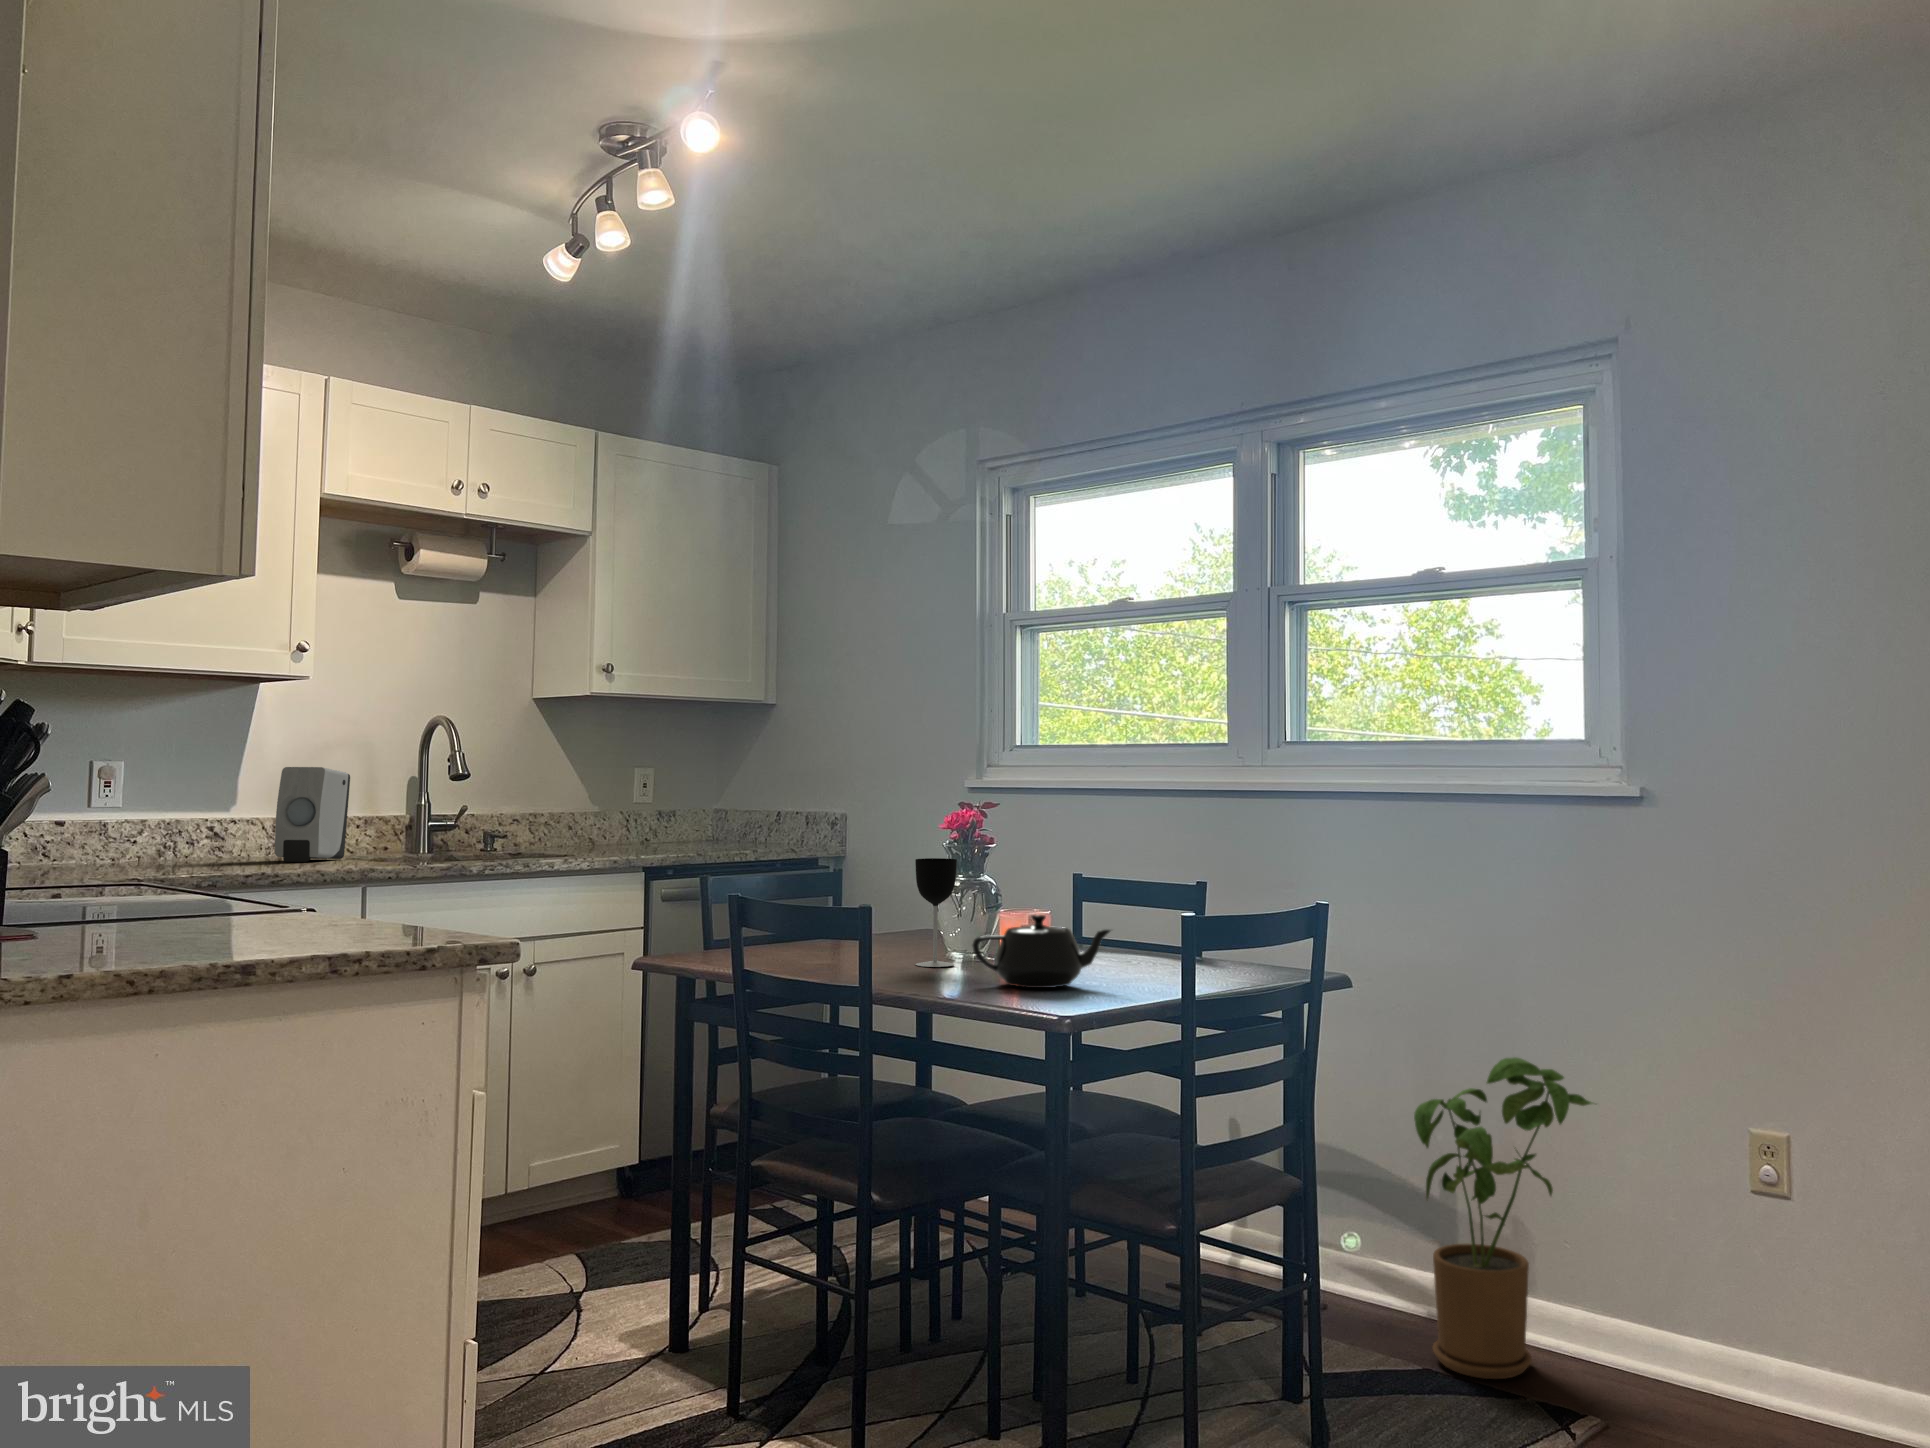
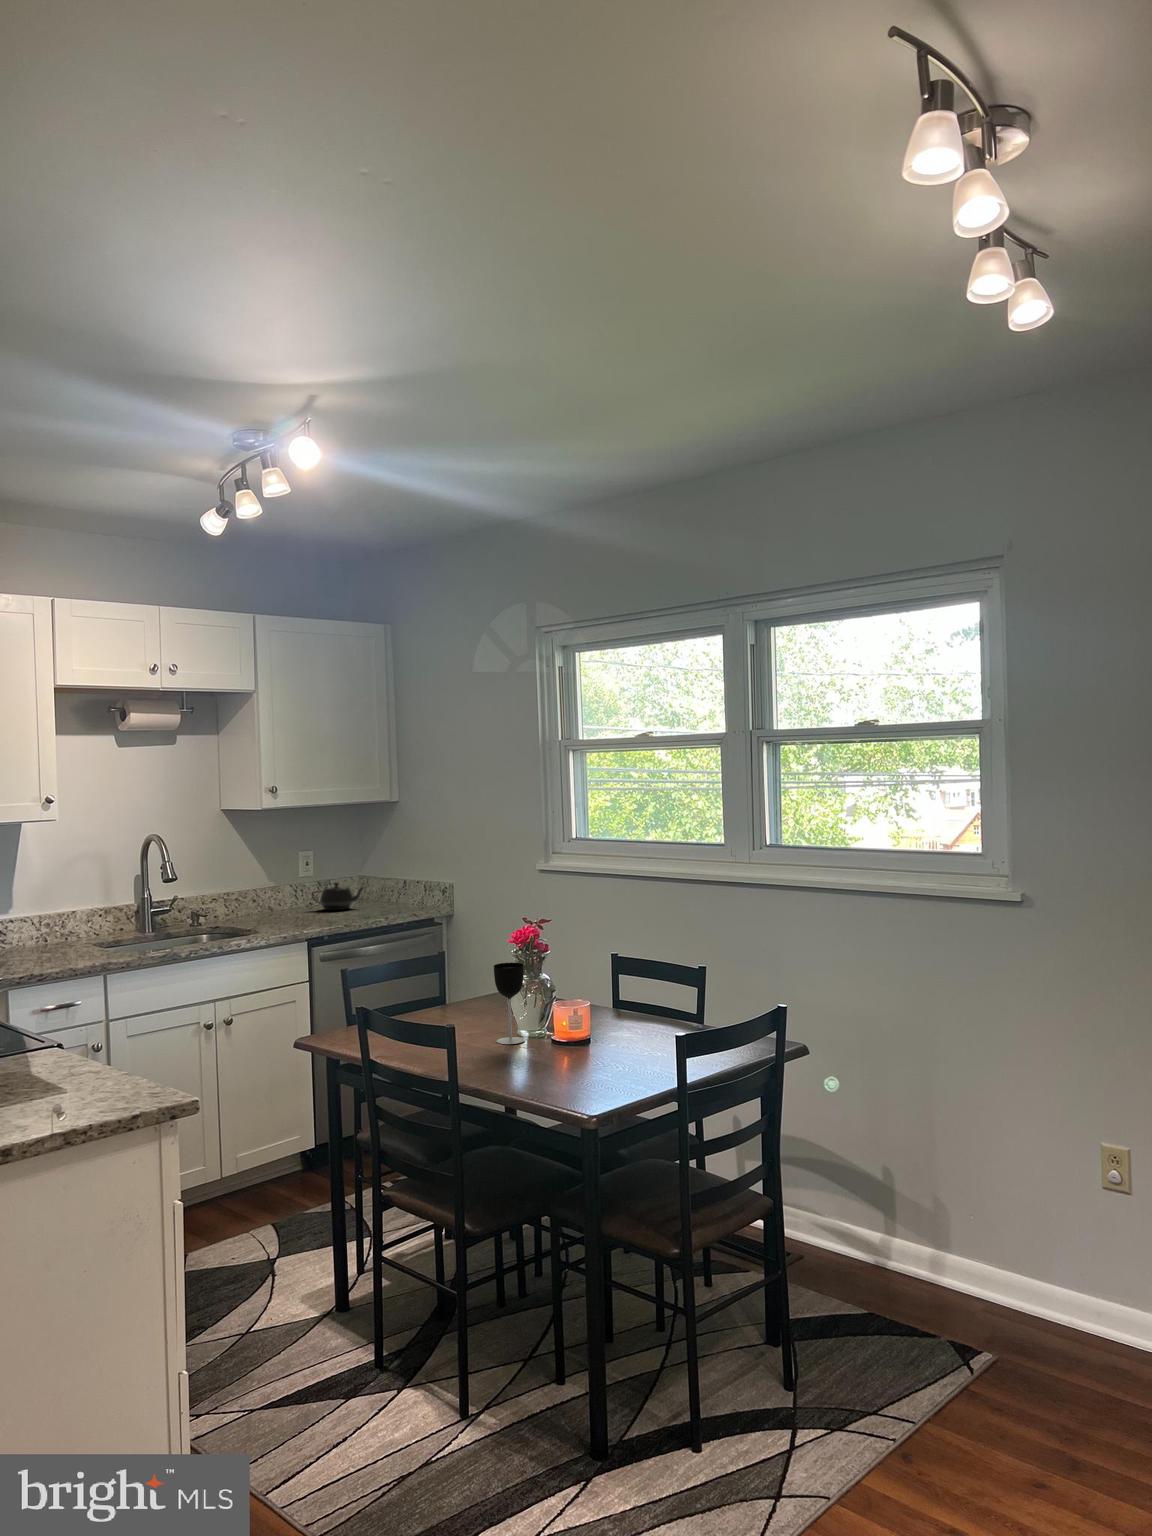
soap dispenser: present [275,767,350,862] -> none [40,878,92,947]
teapot: present [972,915,1111,988] -> present [312,882,365,910]
house plant: present [1414,1057,1593,1379] -> none [861,1090,993,1319]

